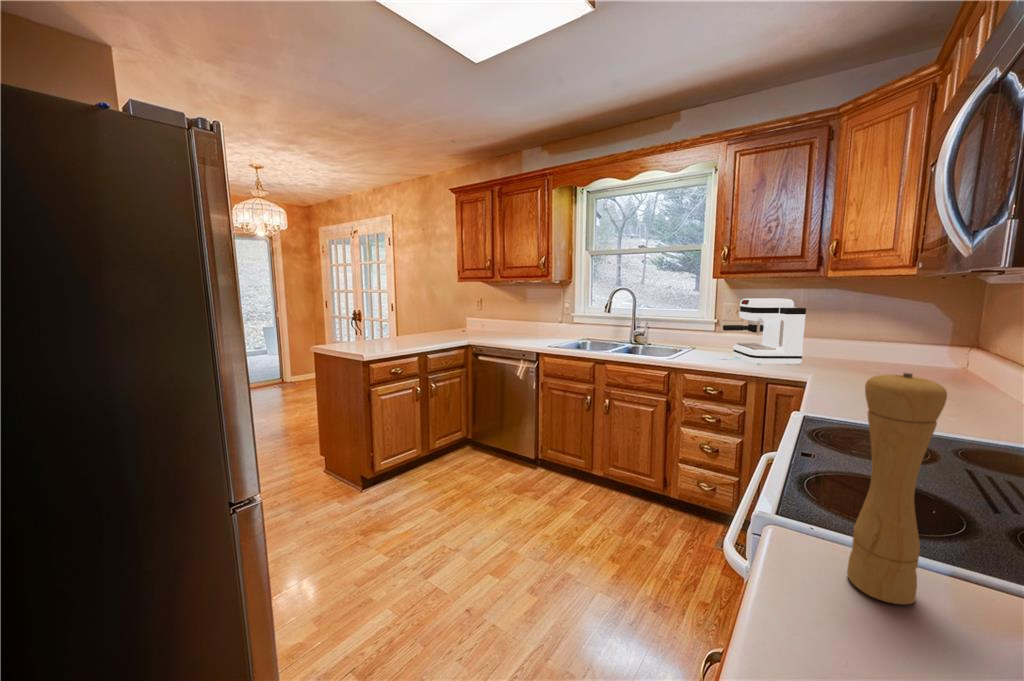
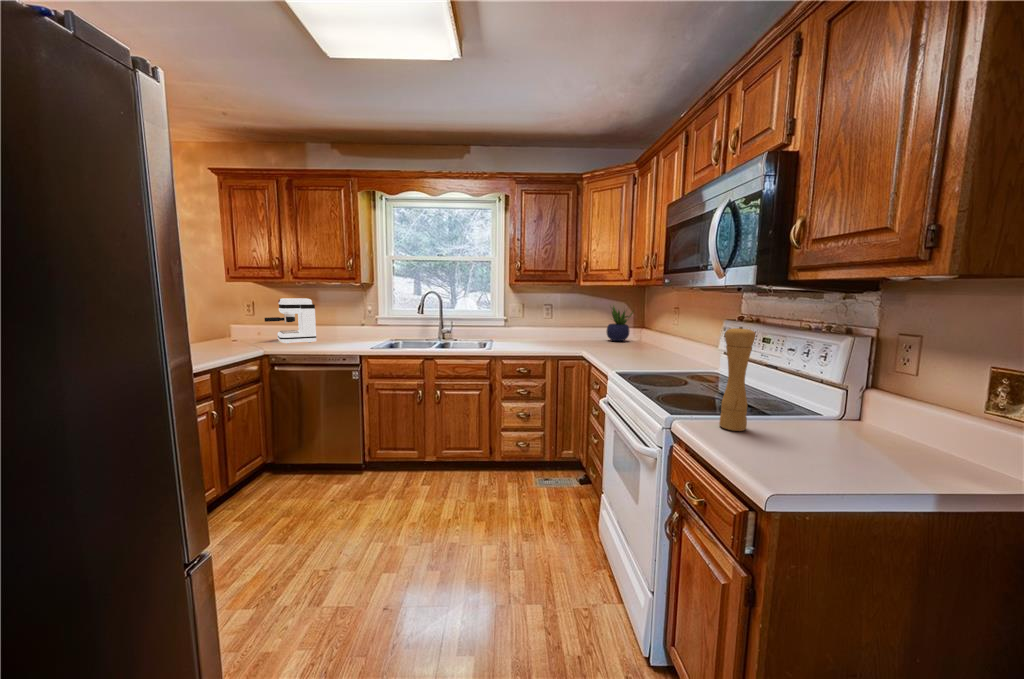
coffee maker: present [723,298,806,365] -> present [264,298,316,344]
potted plant: none [886,303,952,366] -> present [607,306,632,341]

